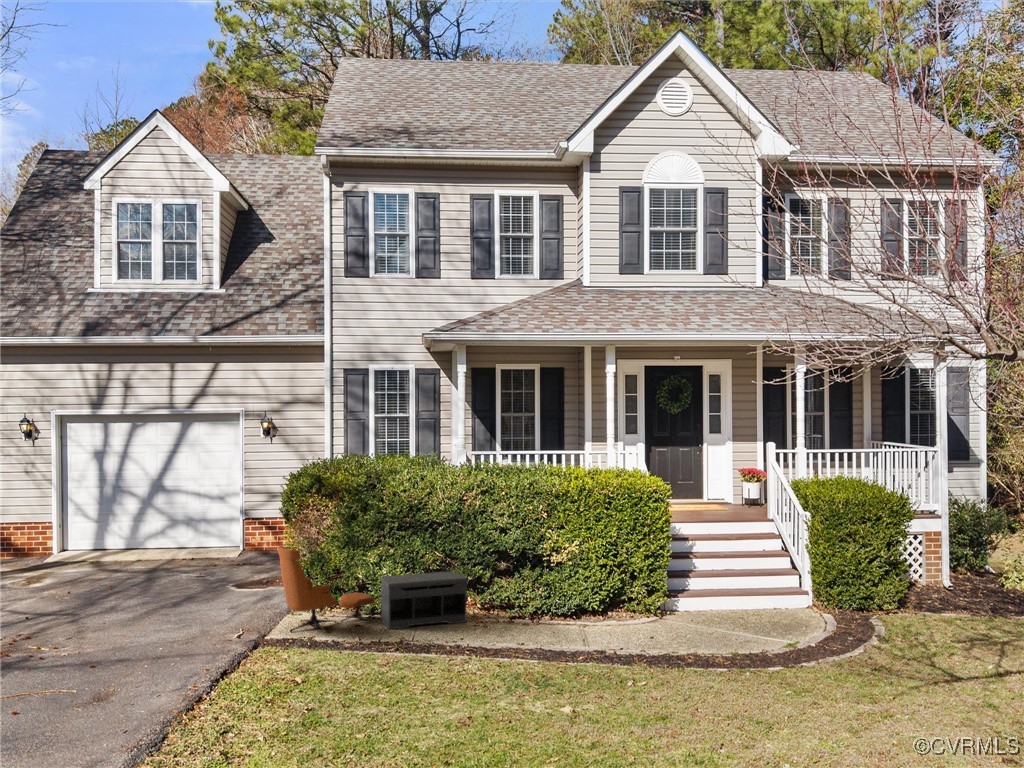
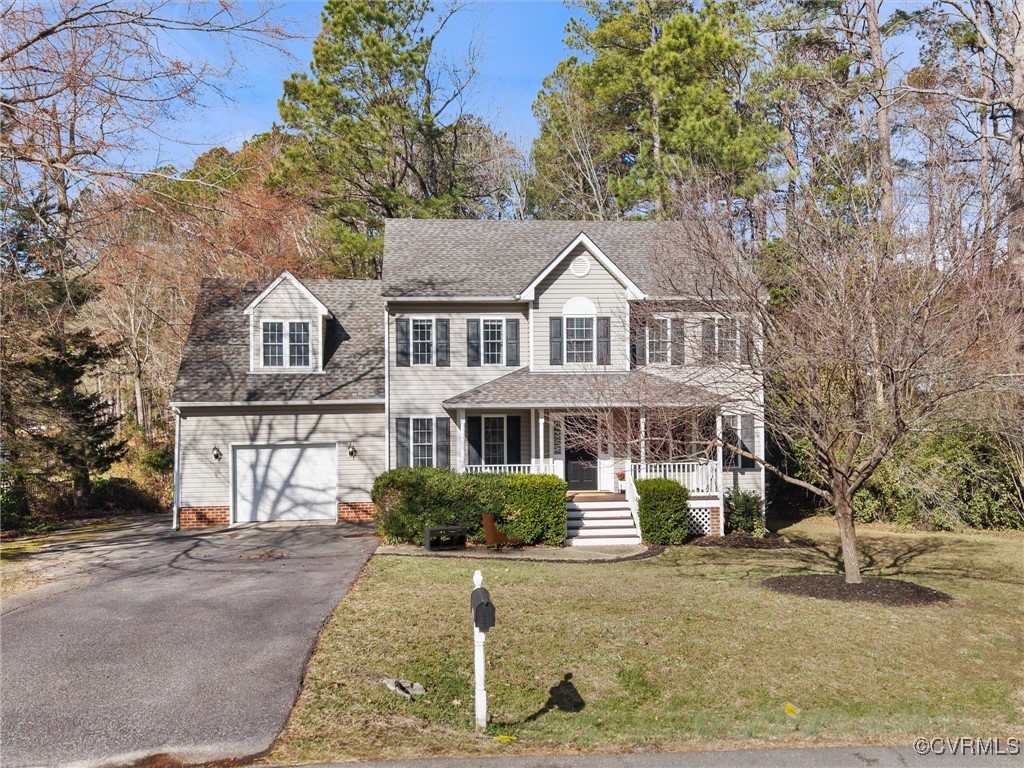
lounge chair: present [278,546,375,633] -> present [482,513,525,552]

